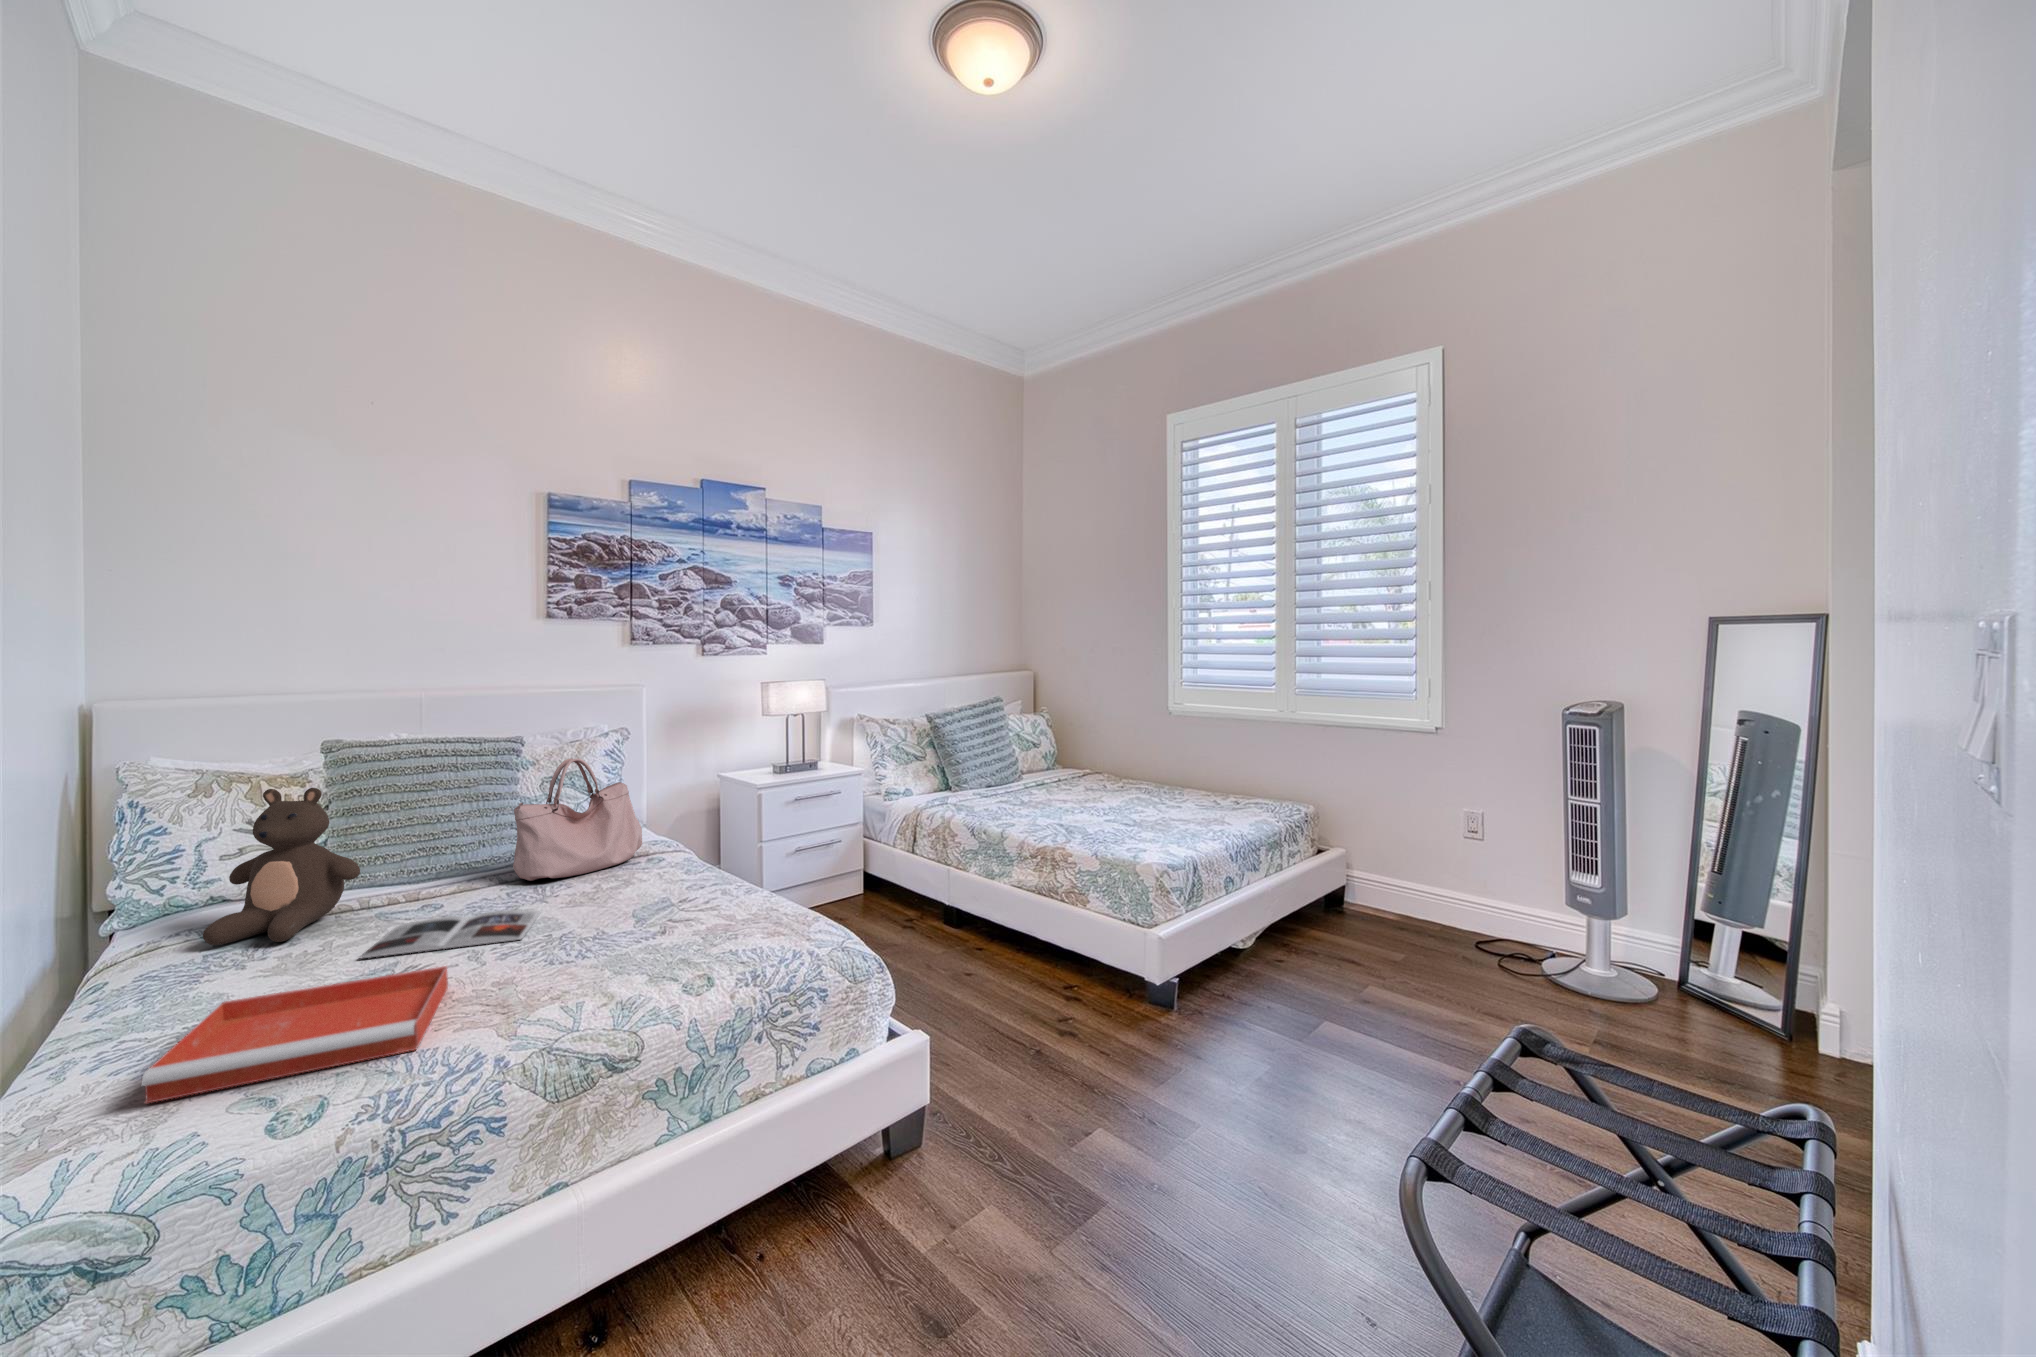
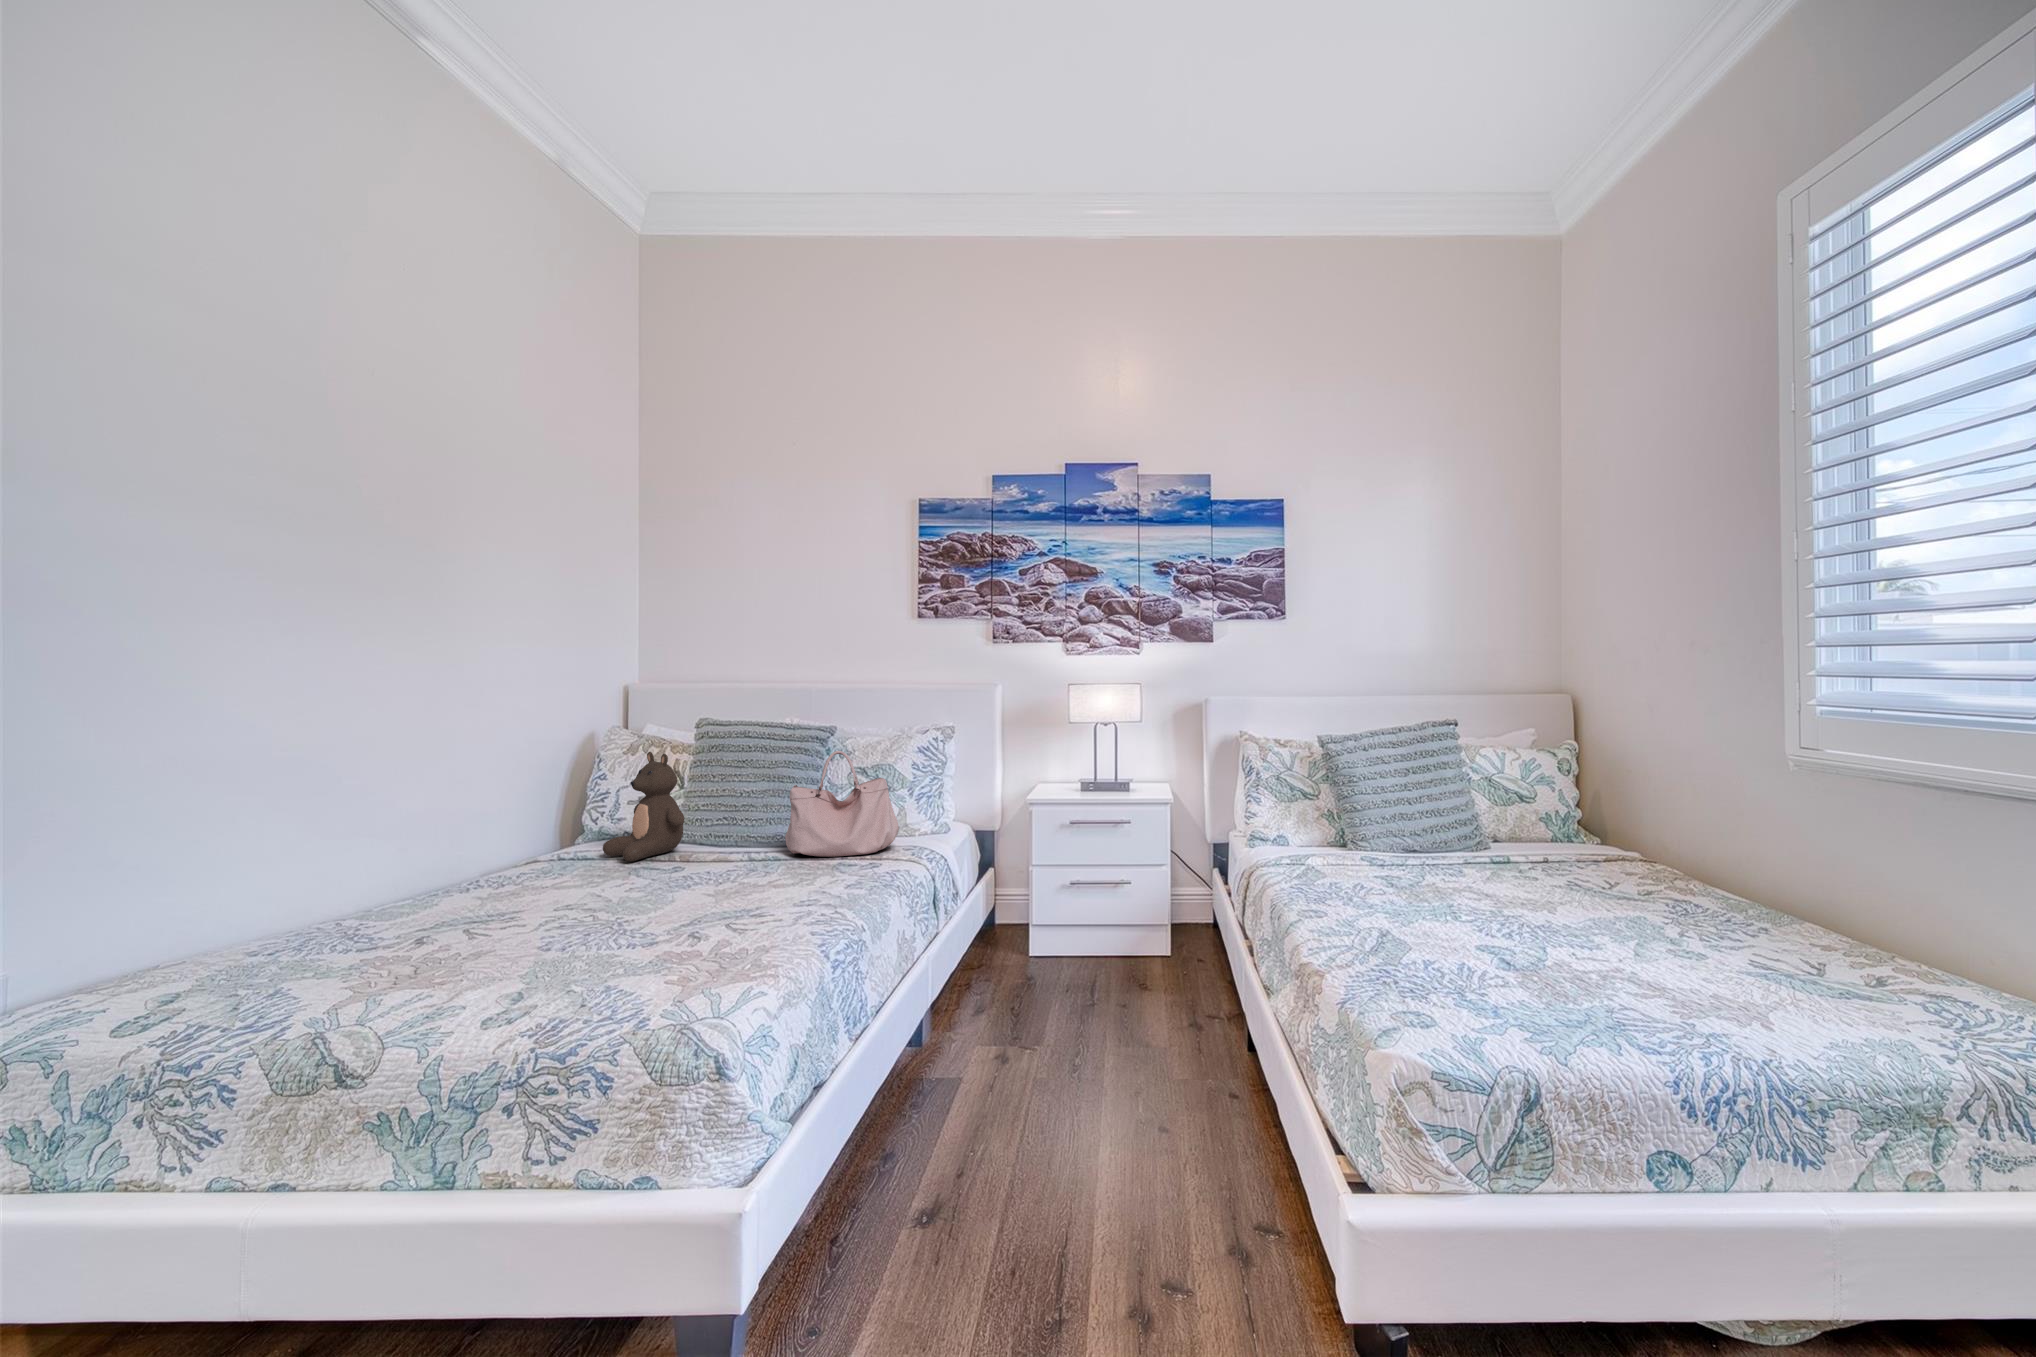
magazine: present [360,910,541,959] -> none [630,866,755,895]
tray: present [141,966,448,1104] -> none [436,886,621,944]

